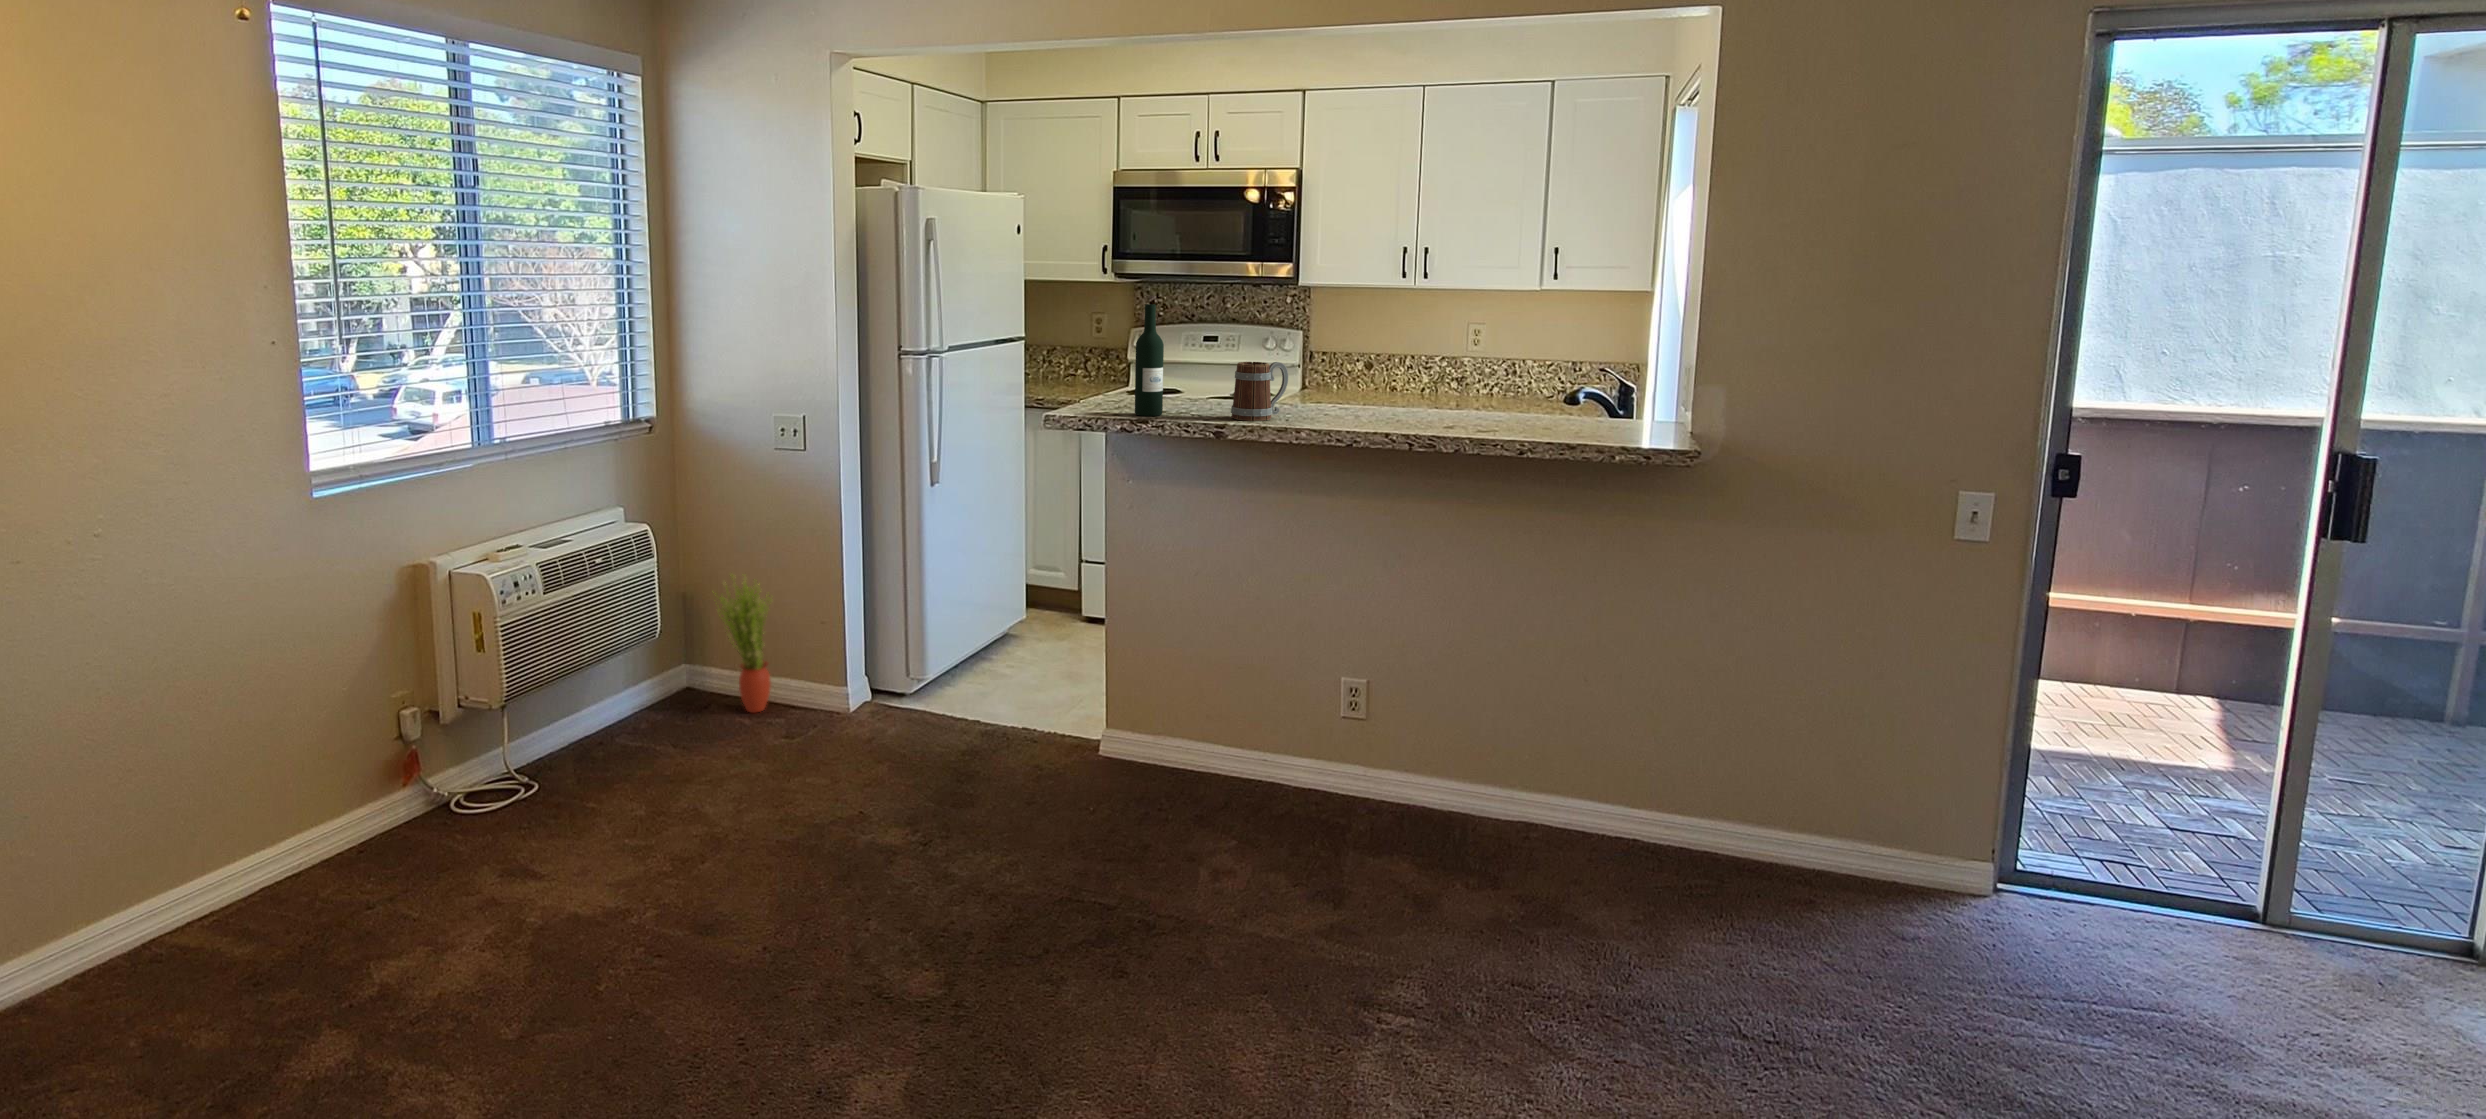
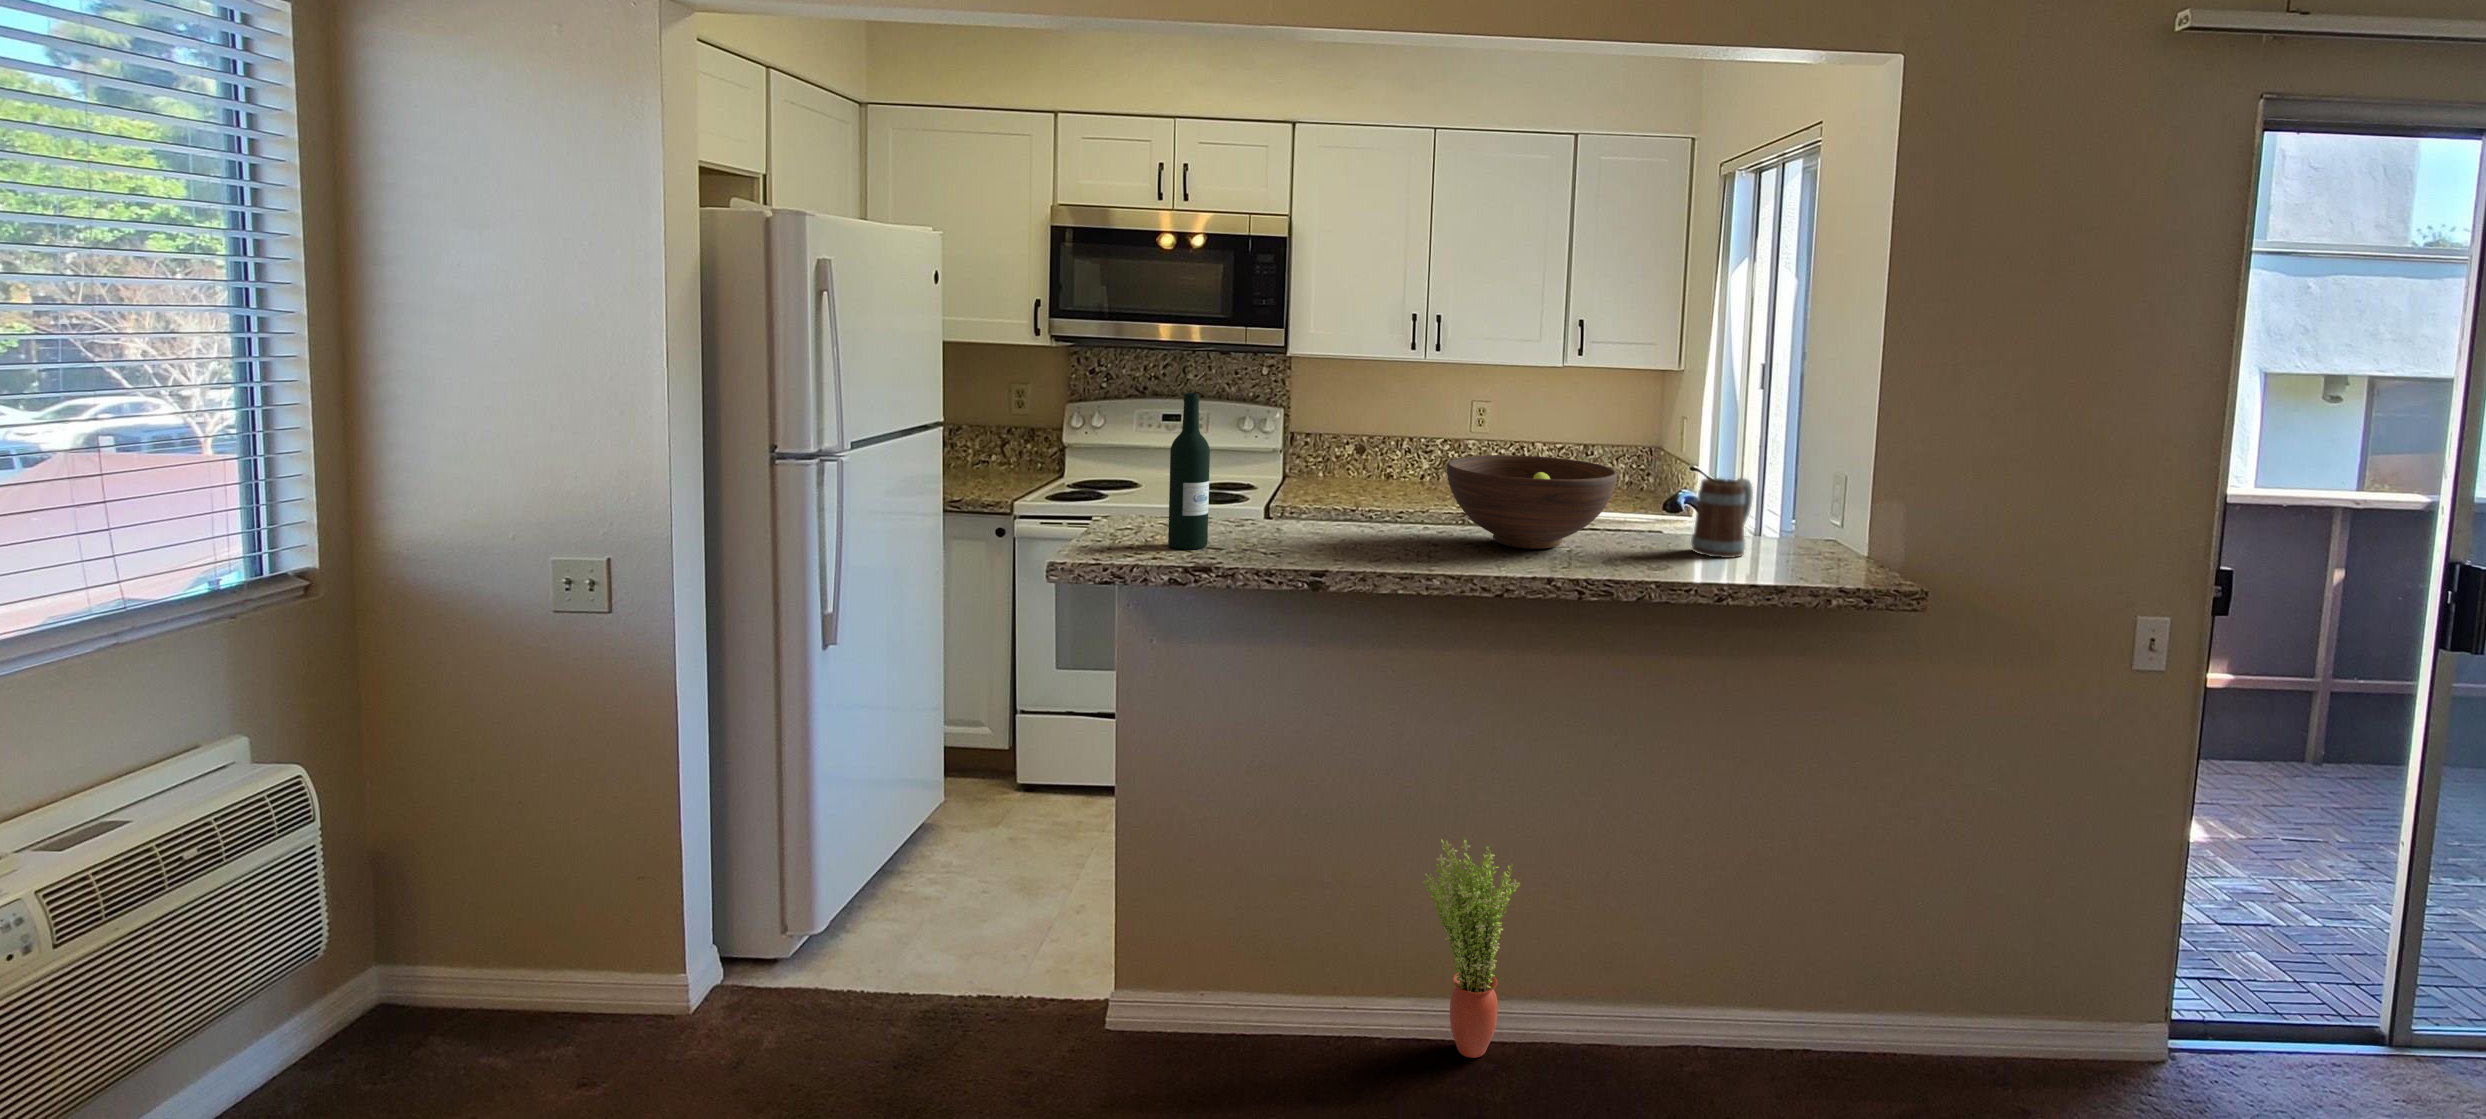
fruit bowl: none [1345,354,1482,425] -> present [1447,455,1617,549]
mug: present [1231,362,1288,421] -> present [1691,478,1753,558]
potted plant: present [713,575,772,712] -> present [1423,837,1520,1058]

